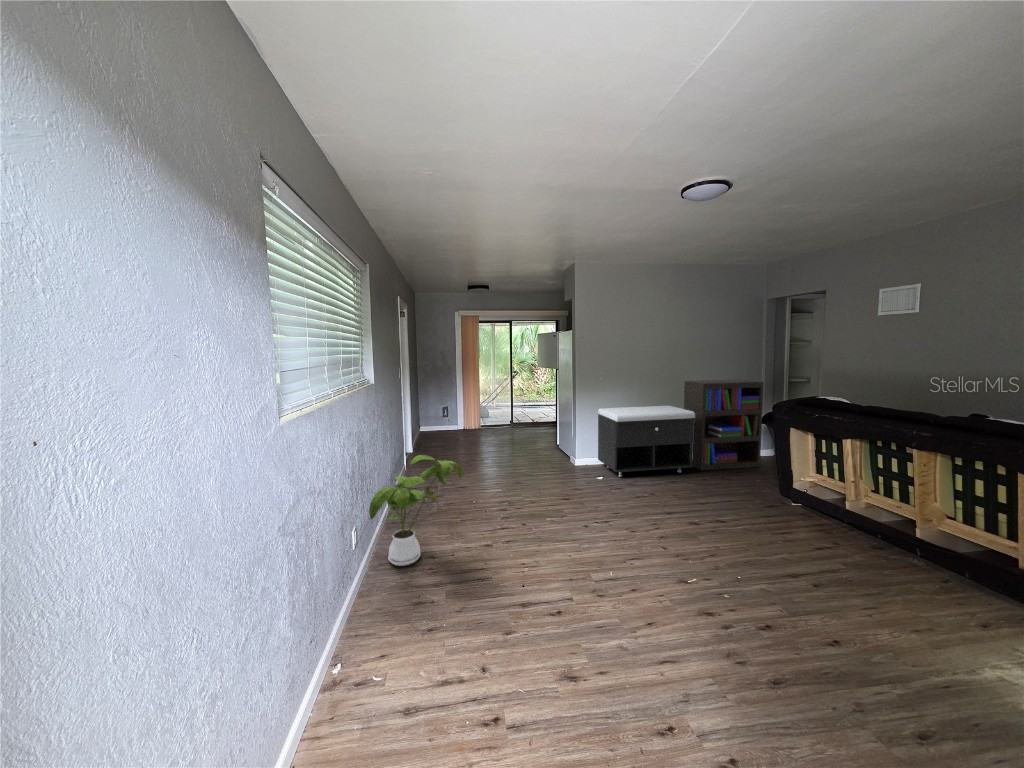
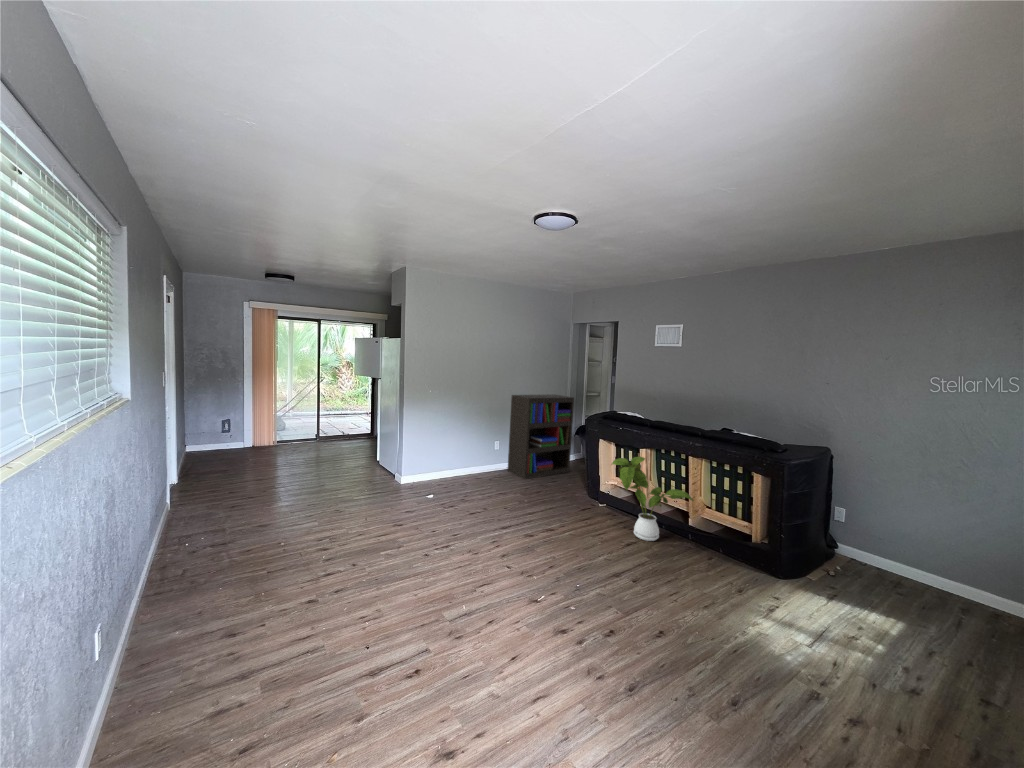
storage bench: present [598,406,695,477] -> none [429,418,523,493]
house plant: present [369,455,463,566] -> present [612,457,693,541]

